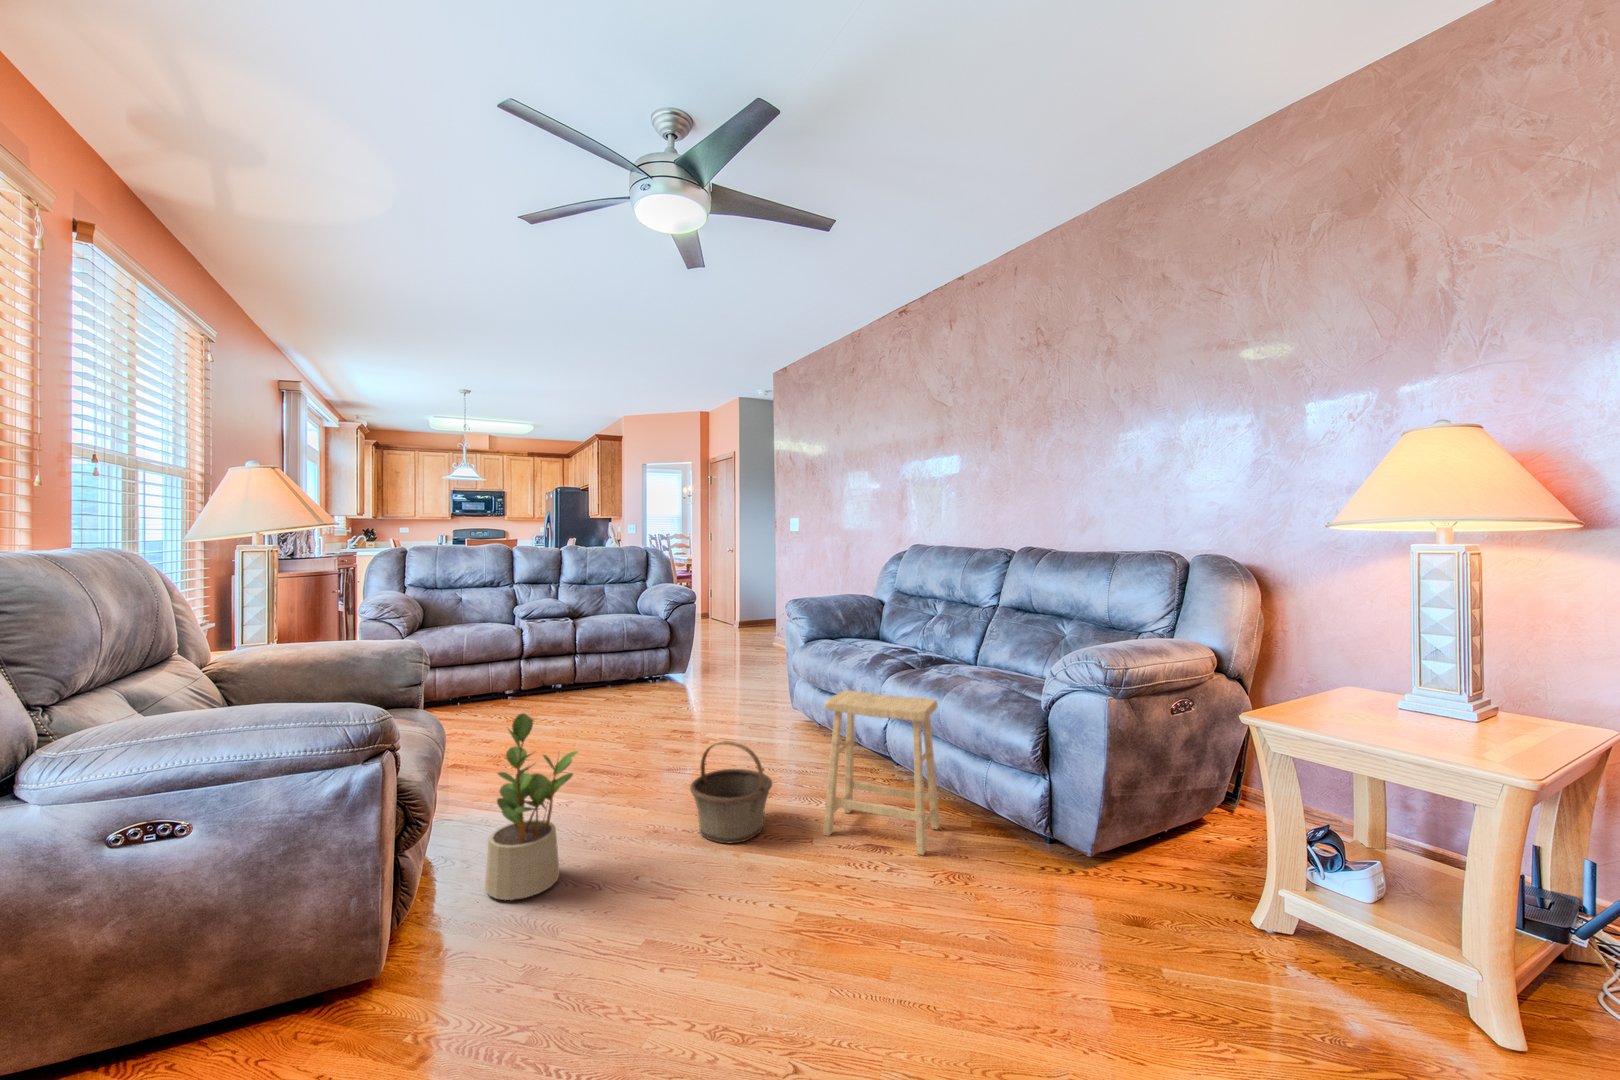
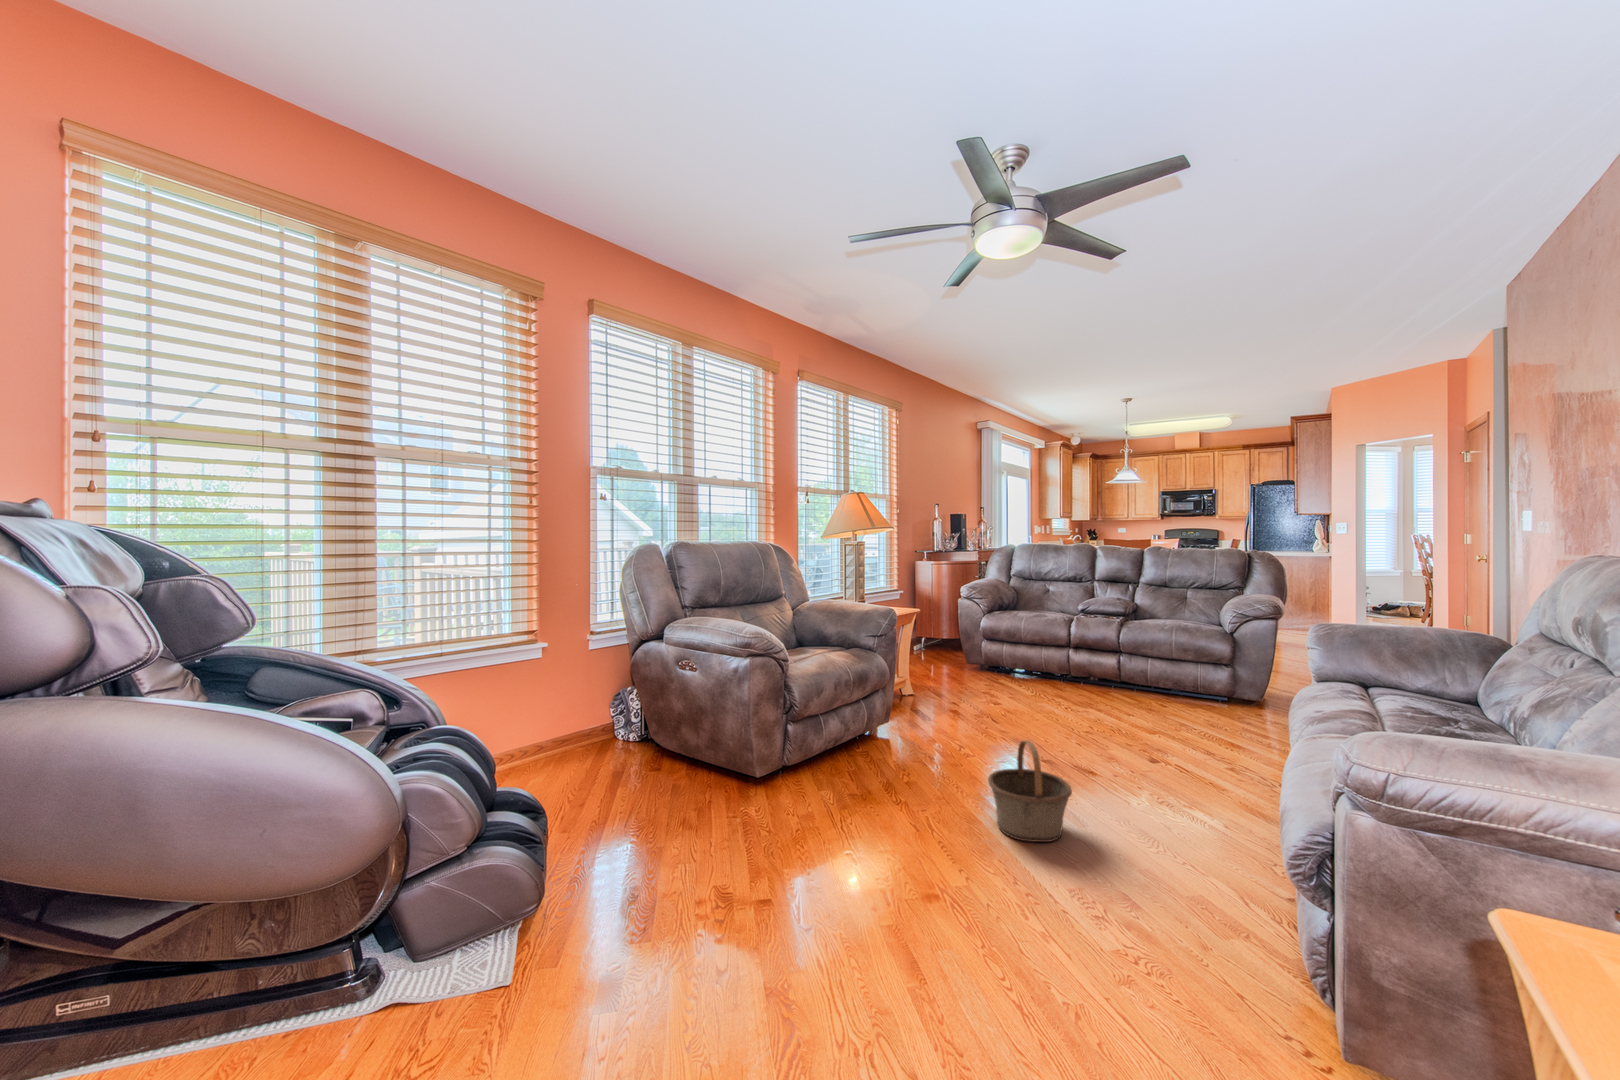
footstool: present [823,691,940,855] -> none [1096,727,1252,952]
potted plant: present [485,713,577,900] -> none [835,664,898,794]

